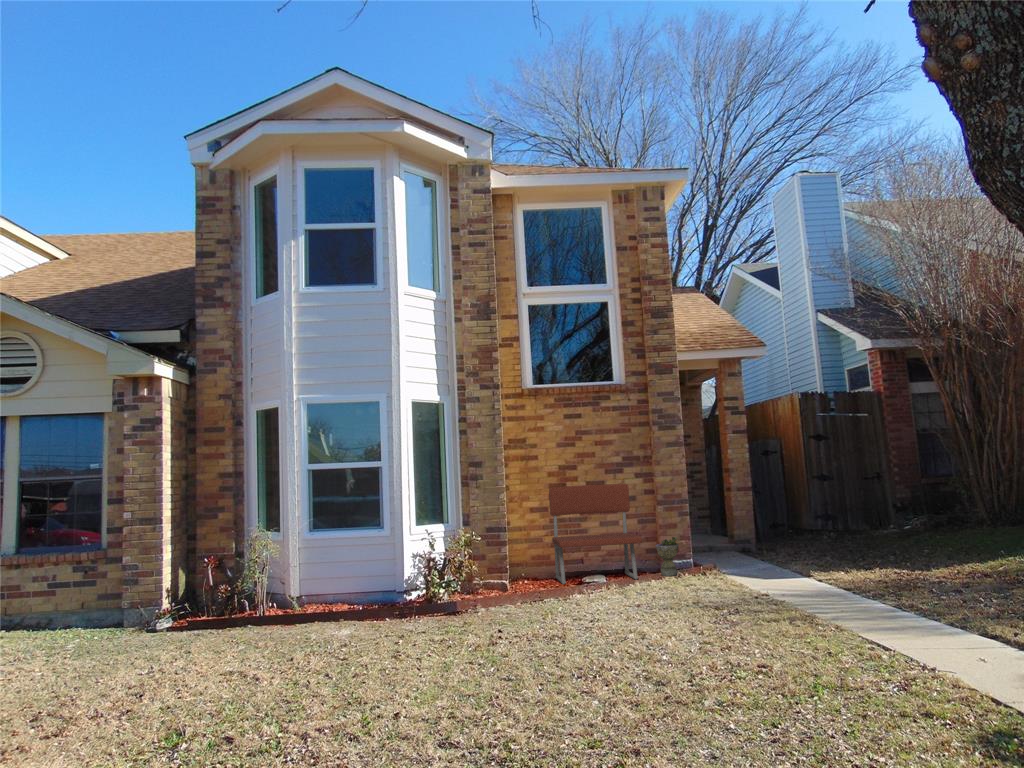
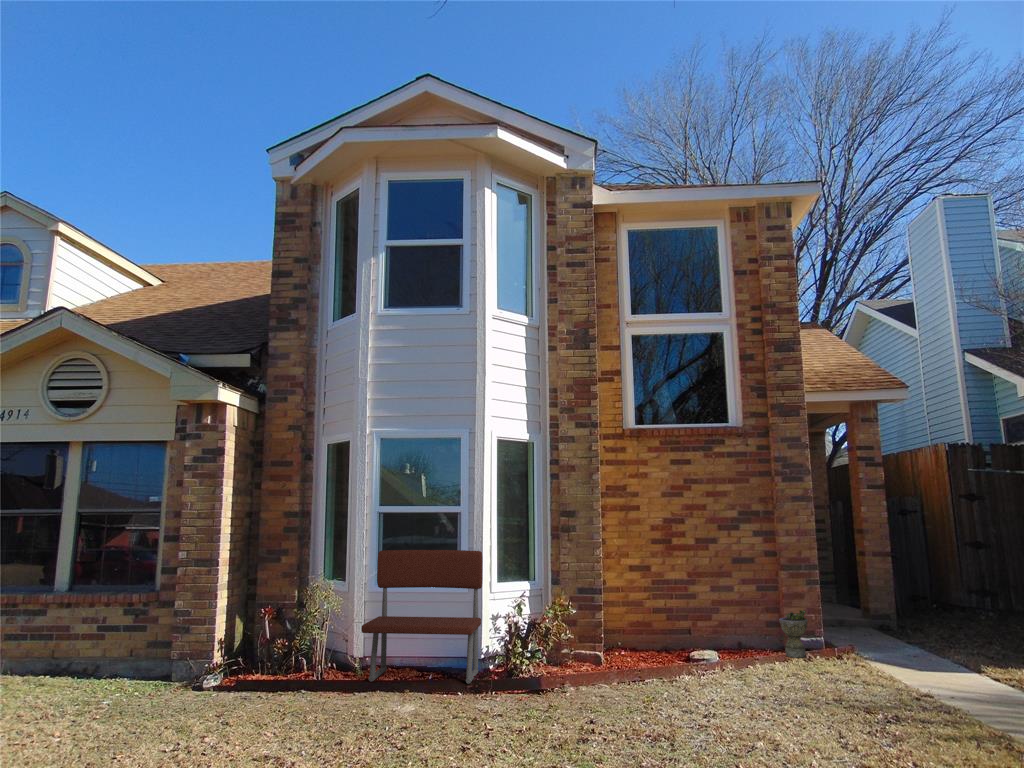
bench: present [549,484,642,584] -> present [361,550,483,684]

